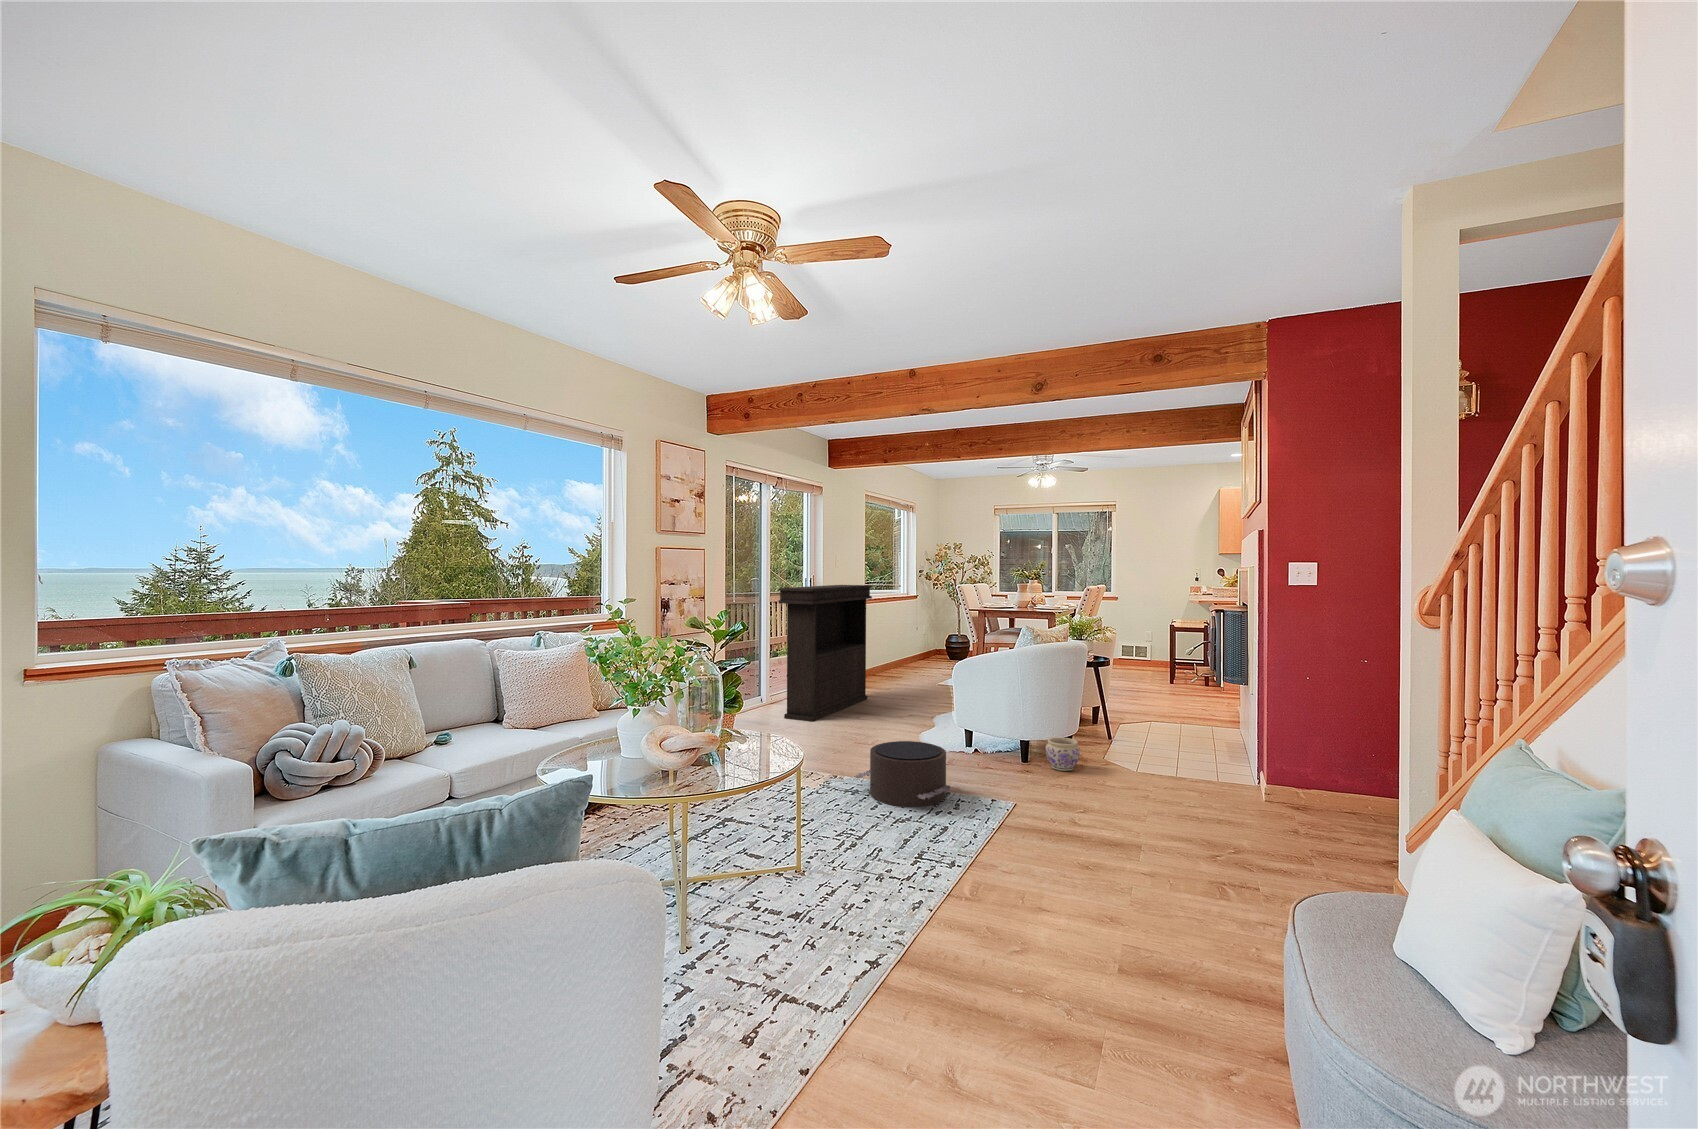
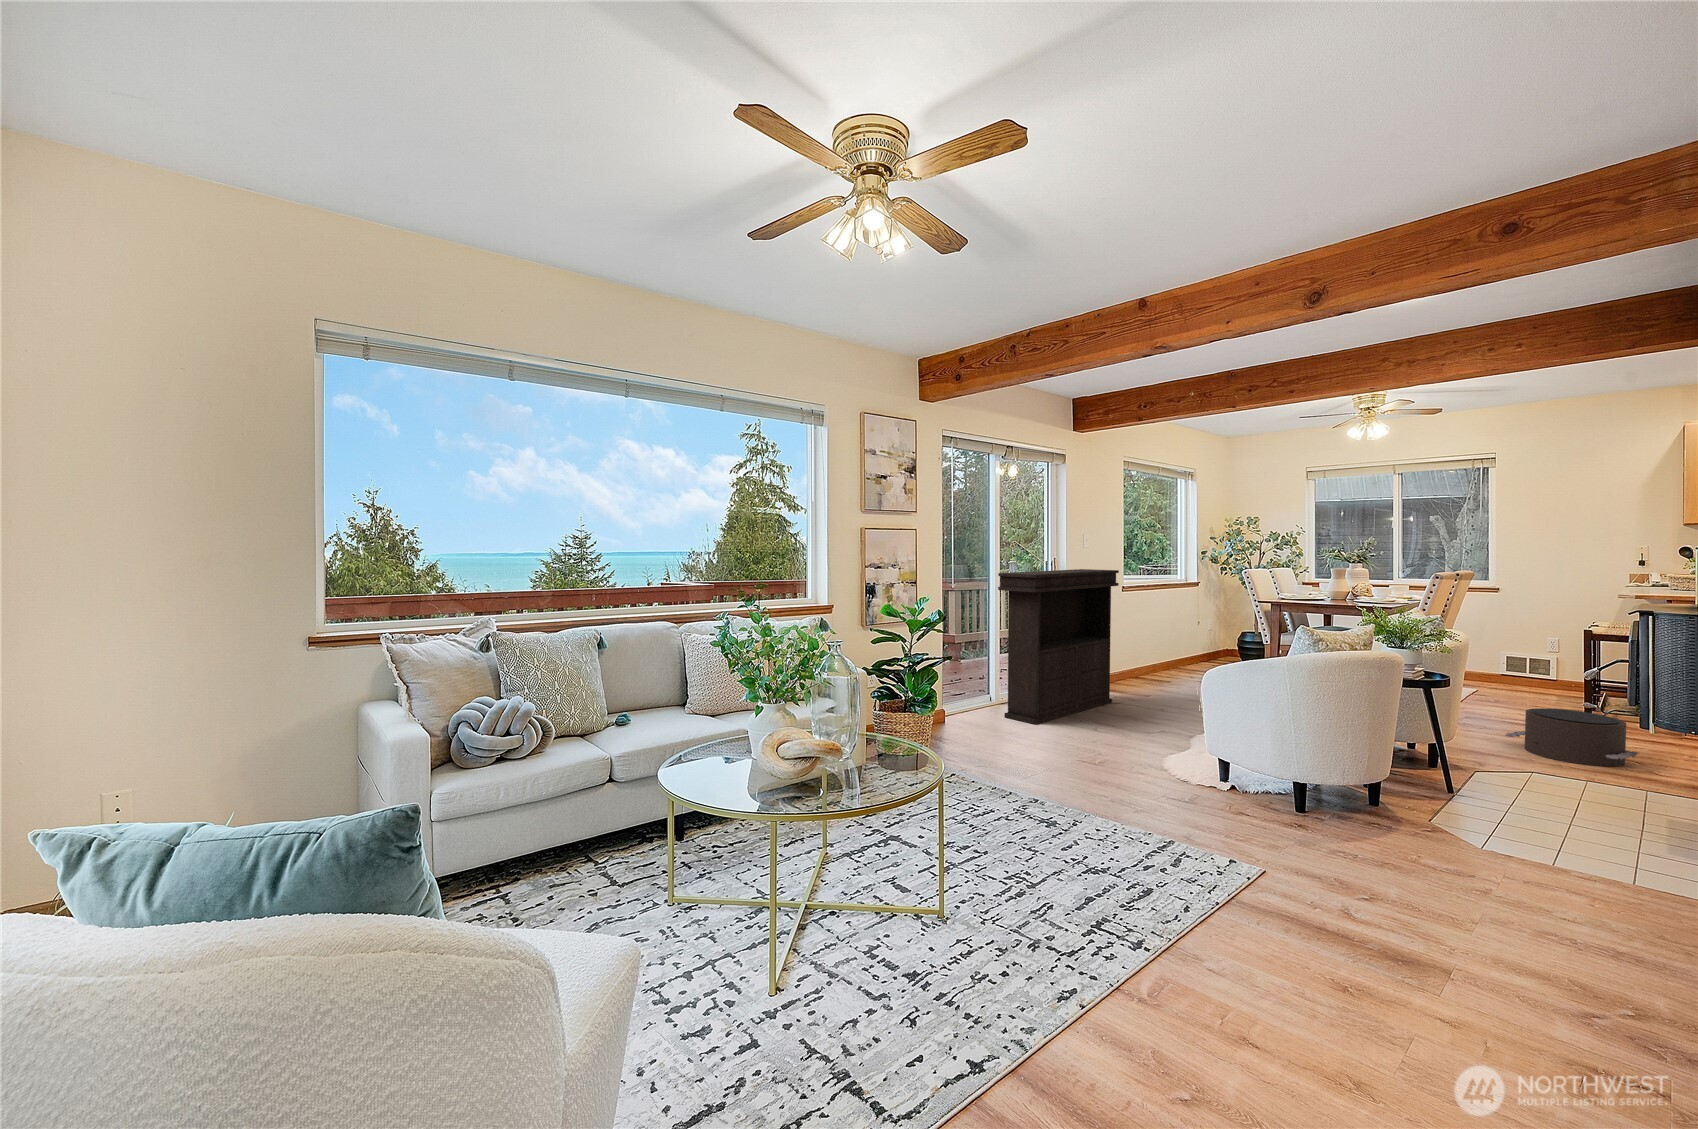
planter: present [1046,737,1080,771] -> none [1334,786,1391,837]
pouf: present [855,741,951,807] -> present [1505,708,1639,766]

